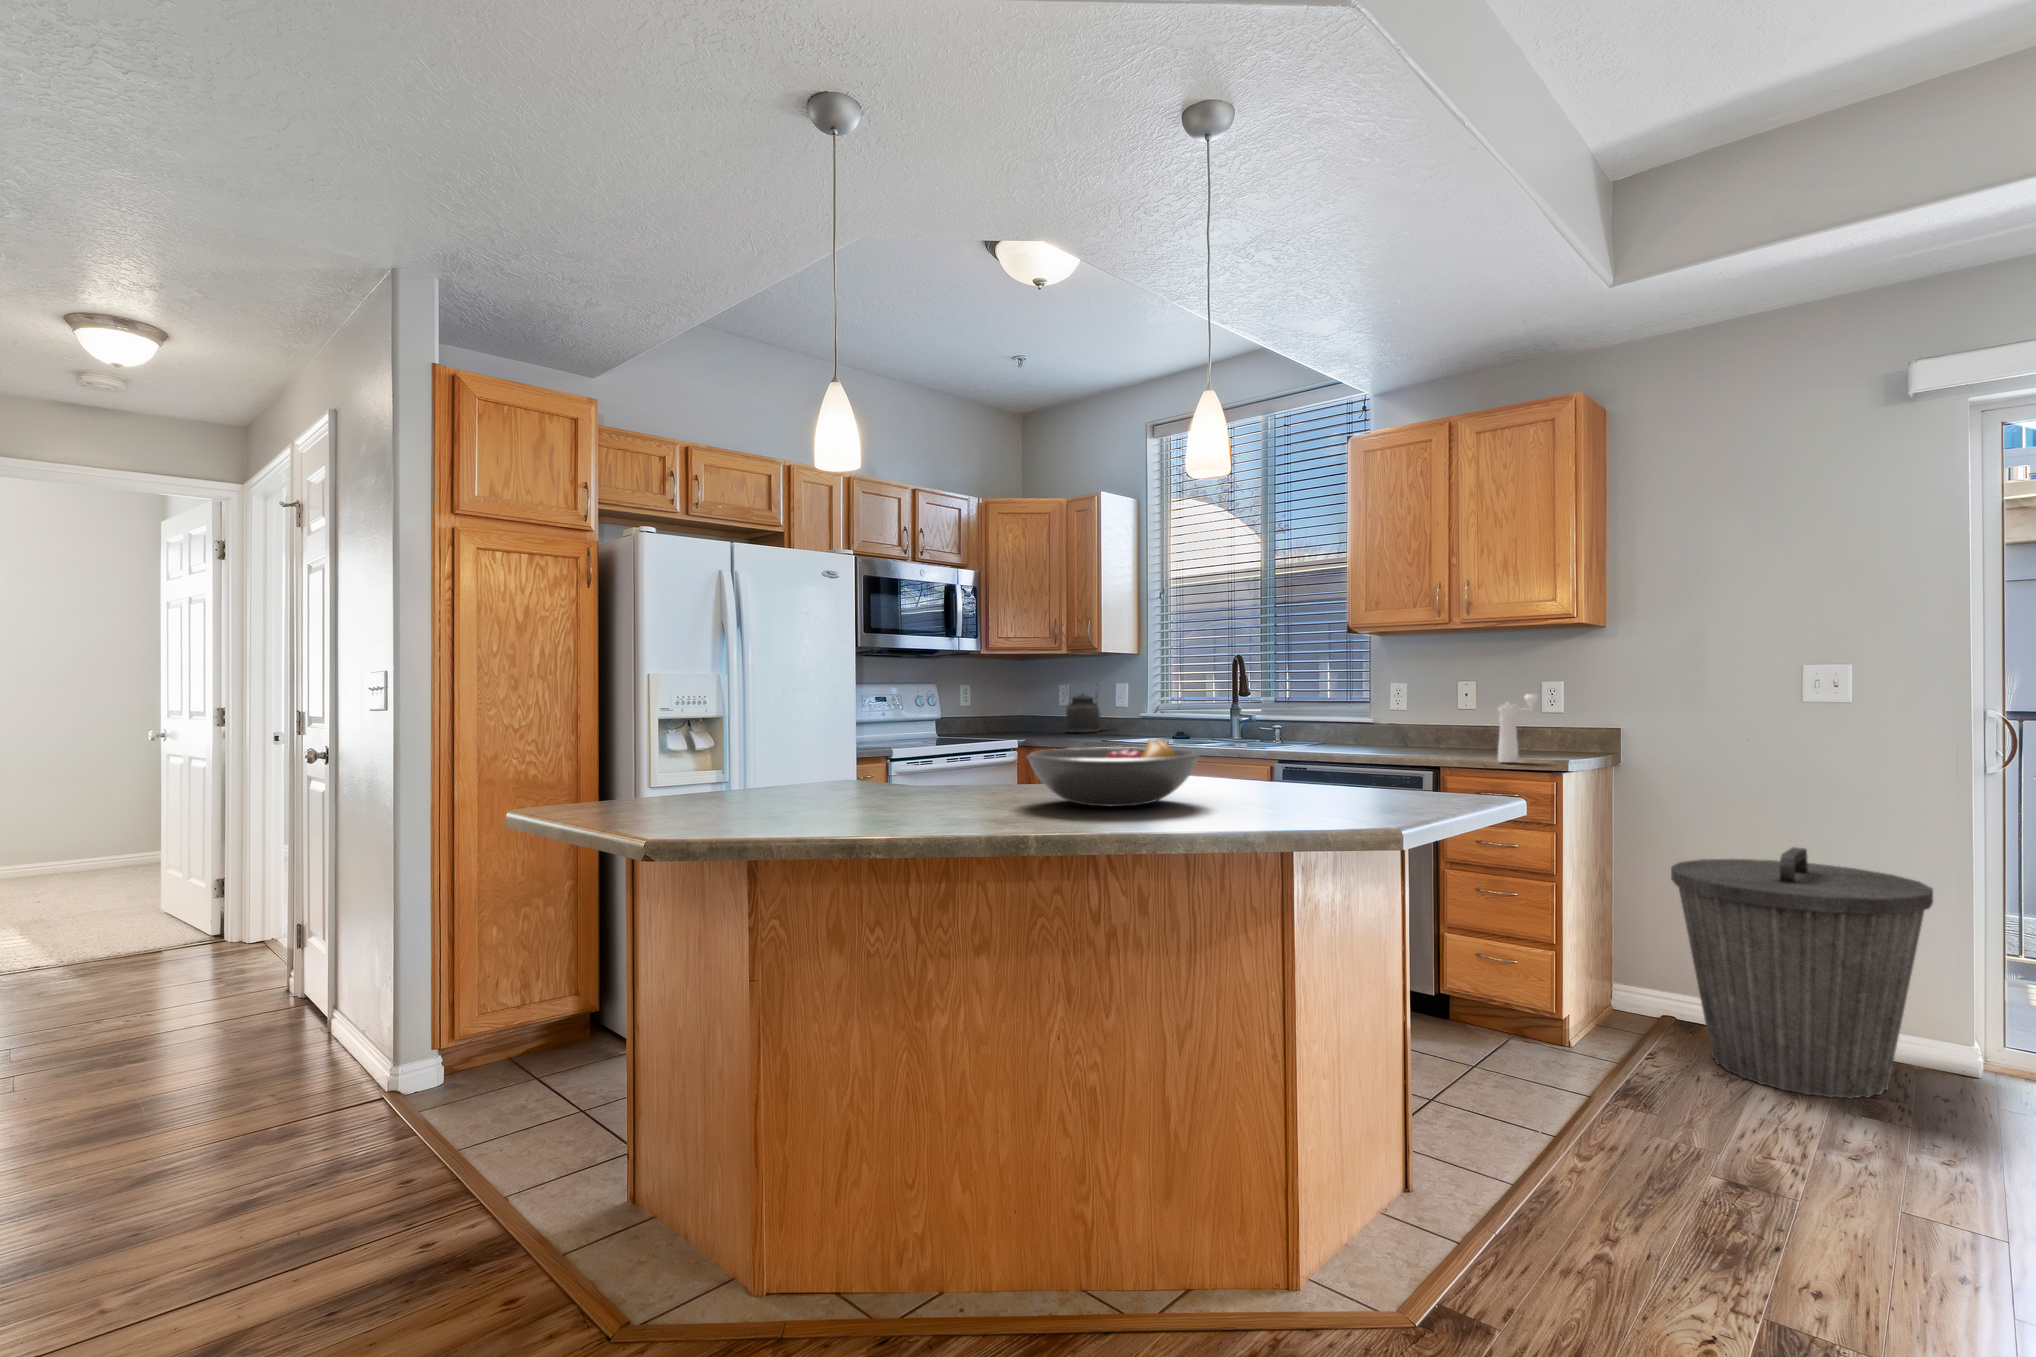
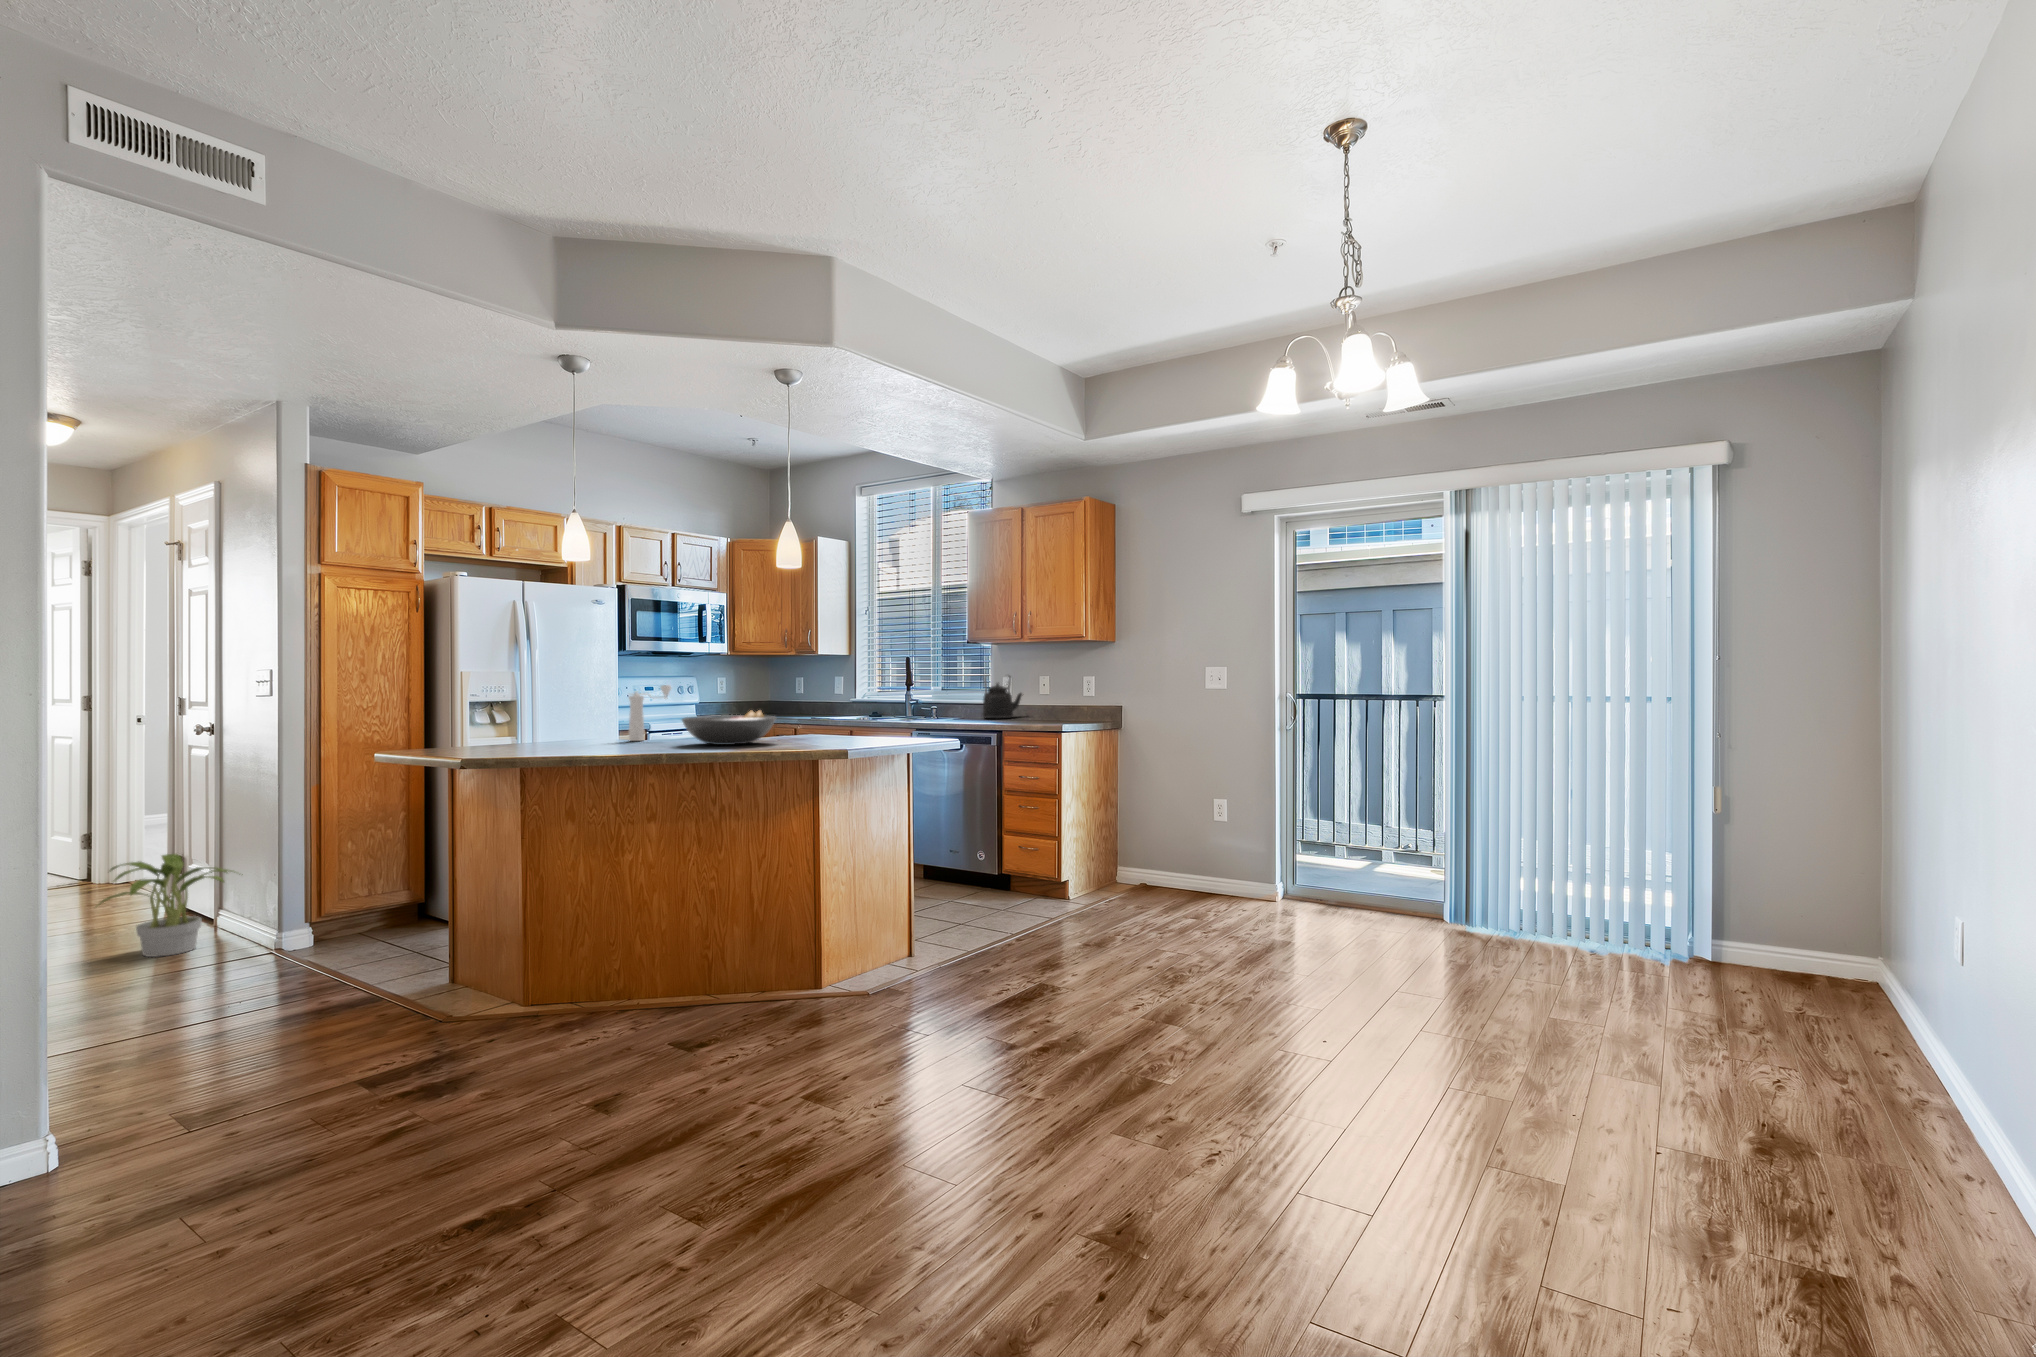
kettle: present [1066,684,1100,732] -> present [983,676,1022,718]
pepper mill: present [1498,694,1539,762] -> present [629,685,671,741]
trash can: present [1671,847,1933,1099] -> none [1120,775,1242,914]
potted plant: none [141,936,351,1096] -> present [99,854,243,957]

